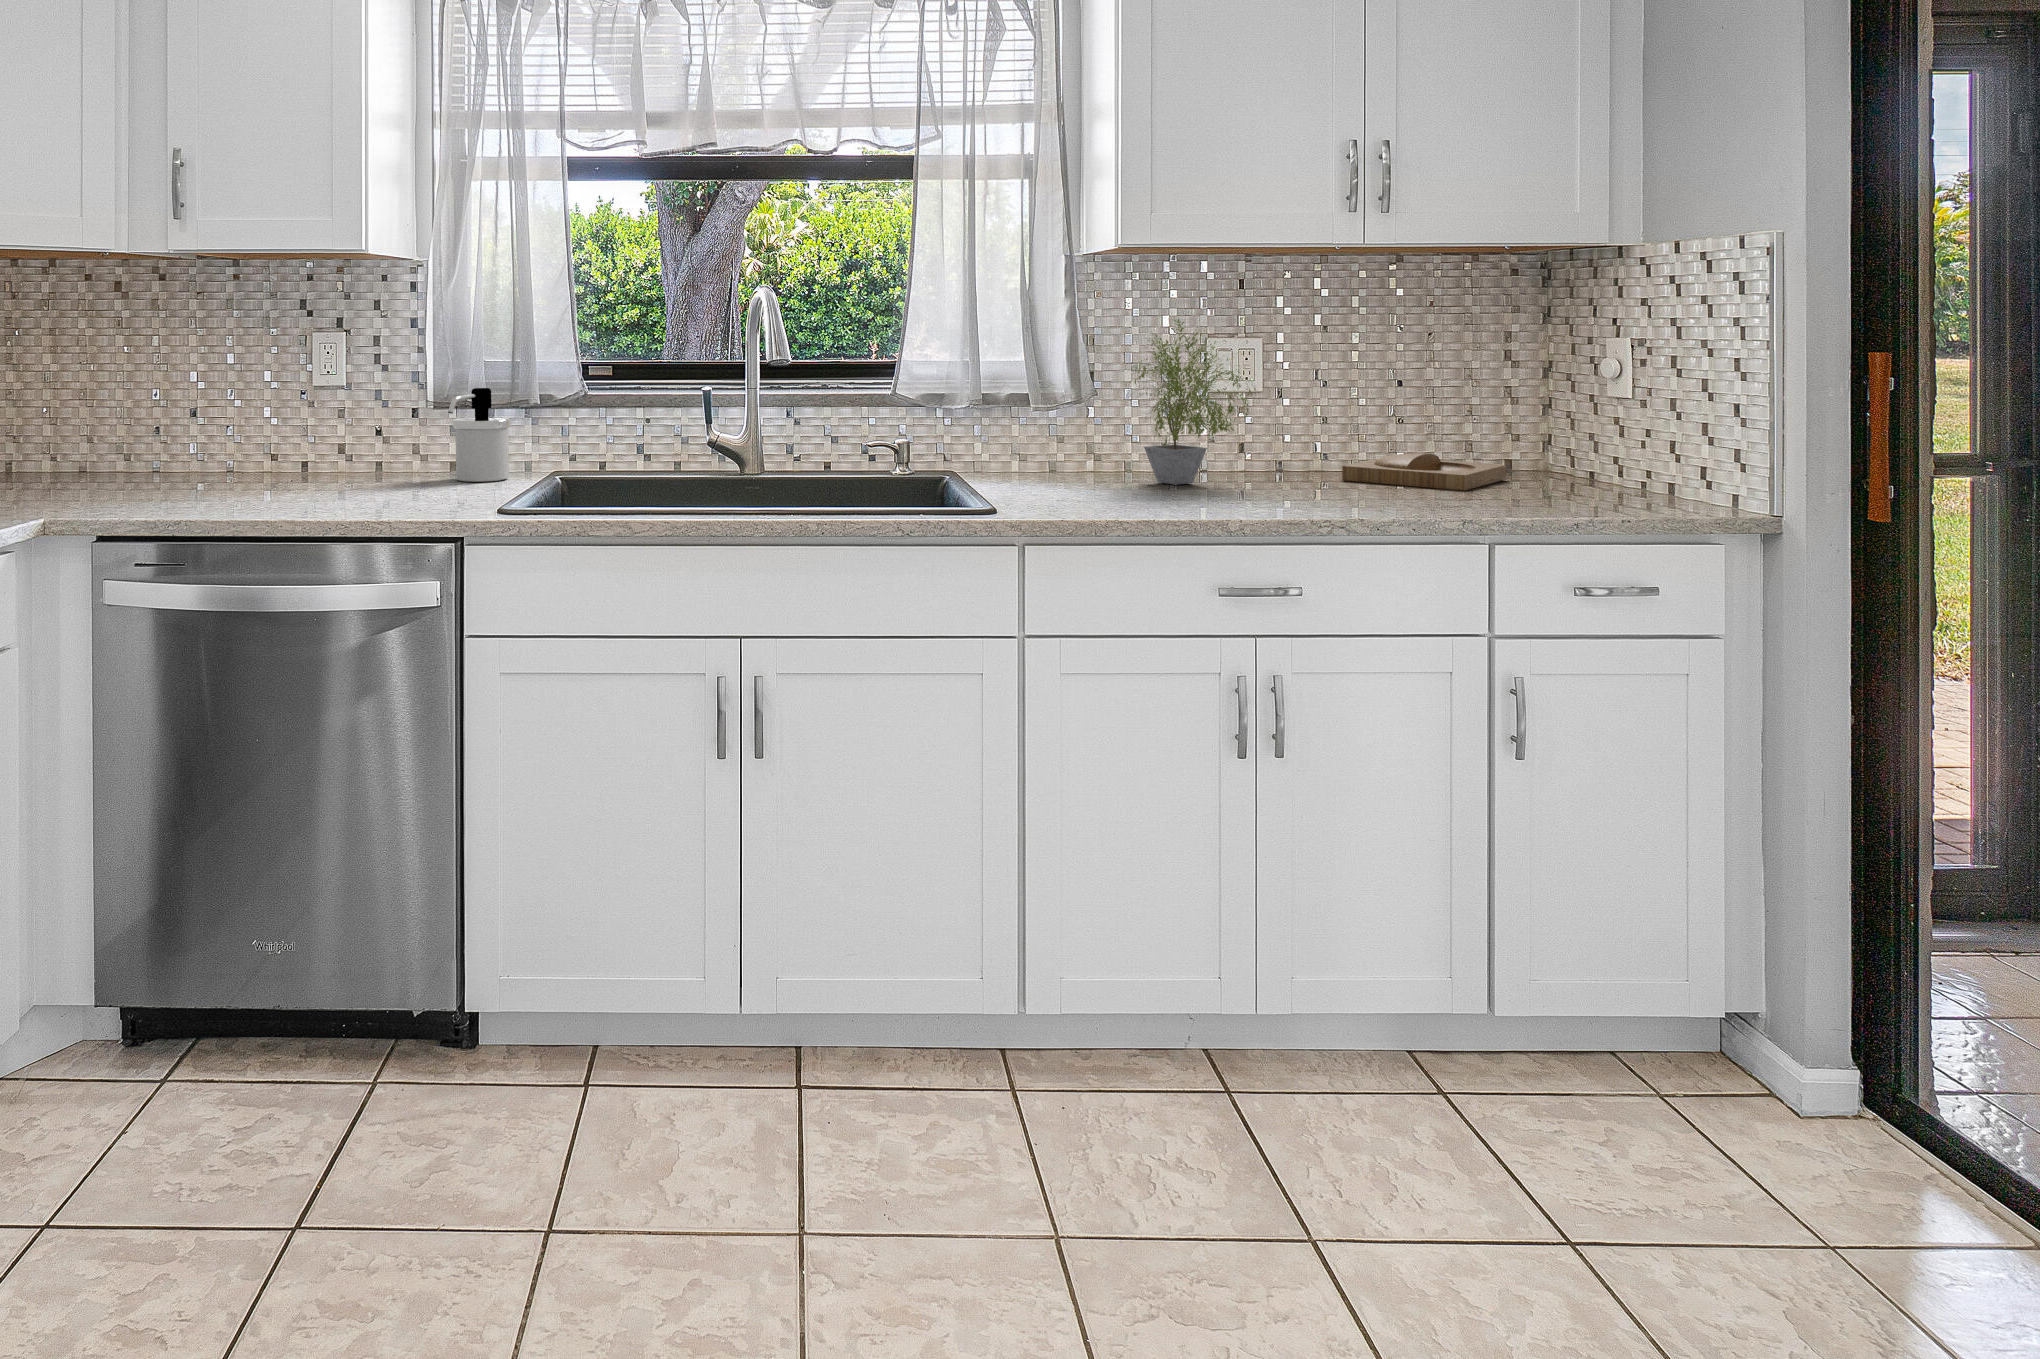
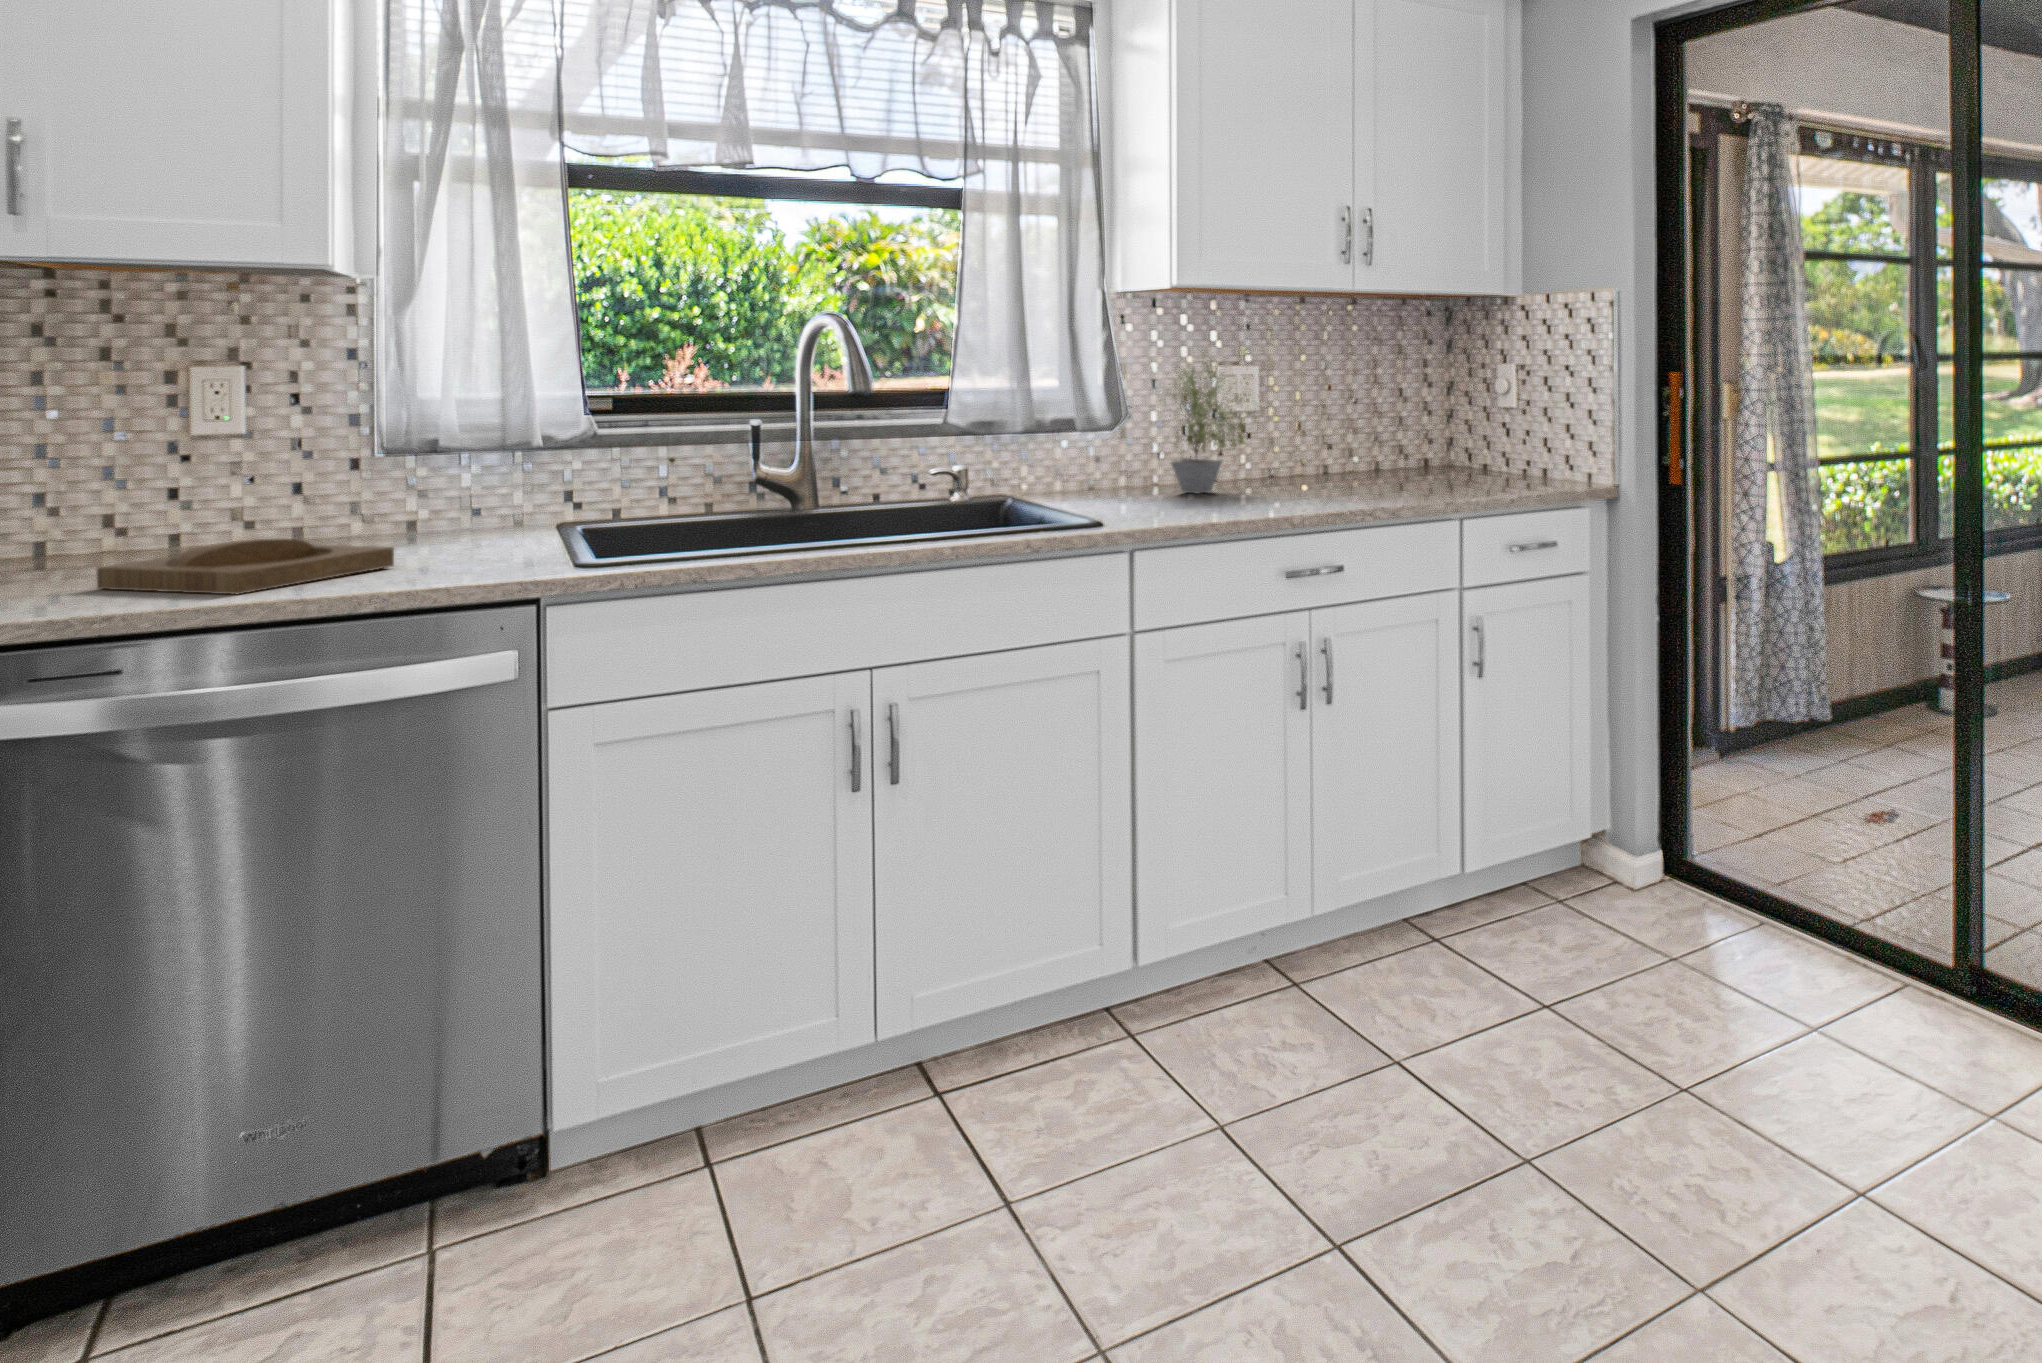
soap dispenser: present [448,388,510,482] -> none [412,427,491,539]
tray: present [1342,453,1506,490] -> present [97,539,394,594]

